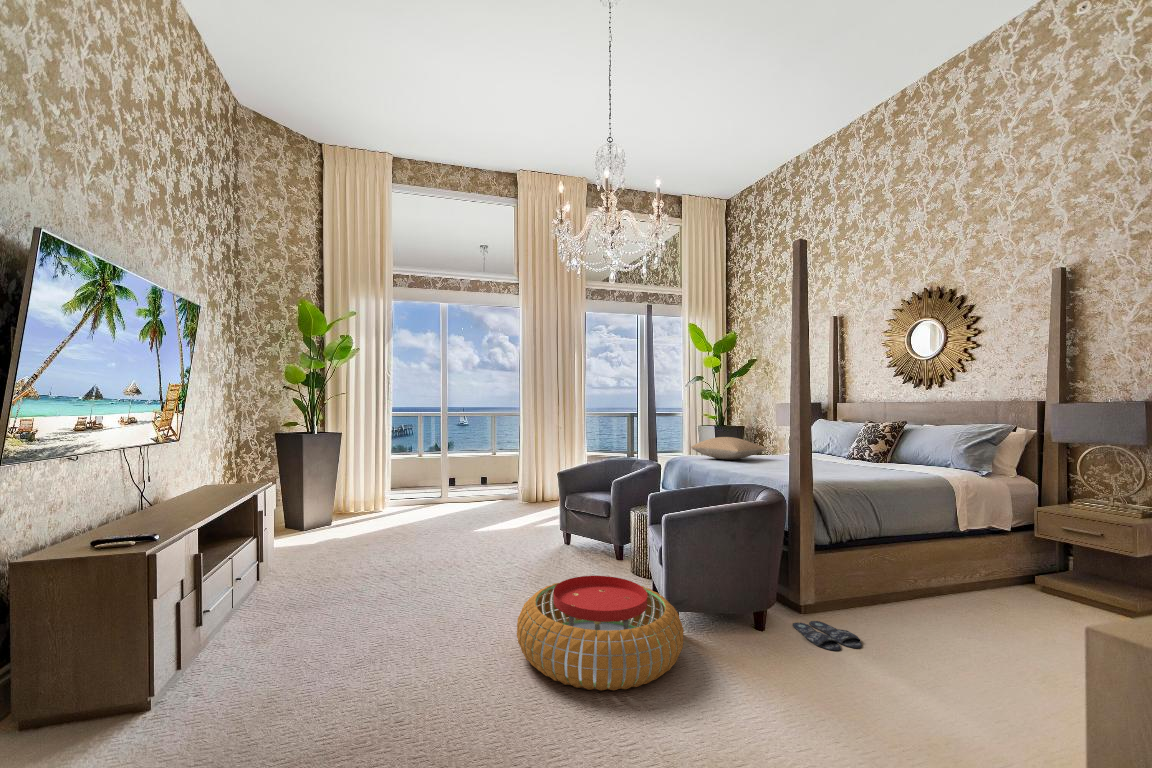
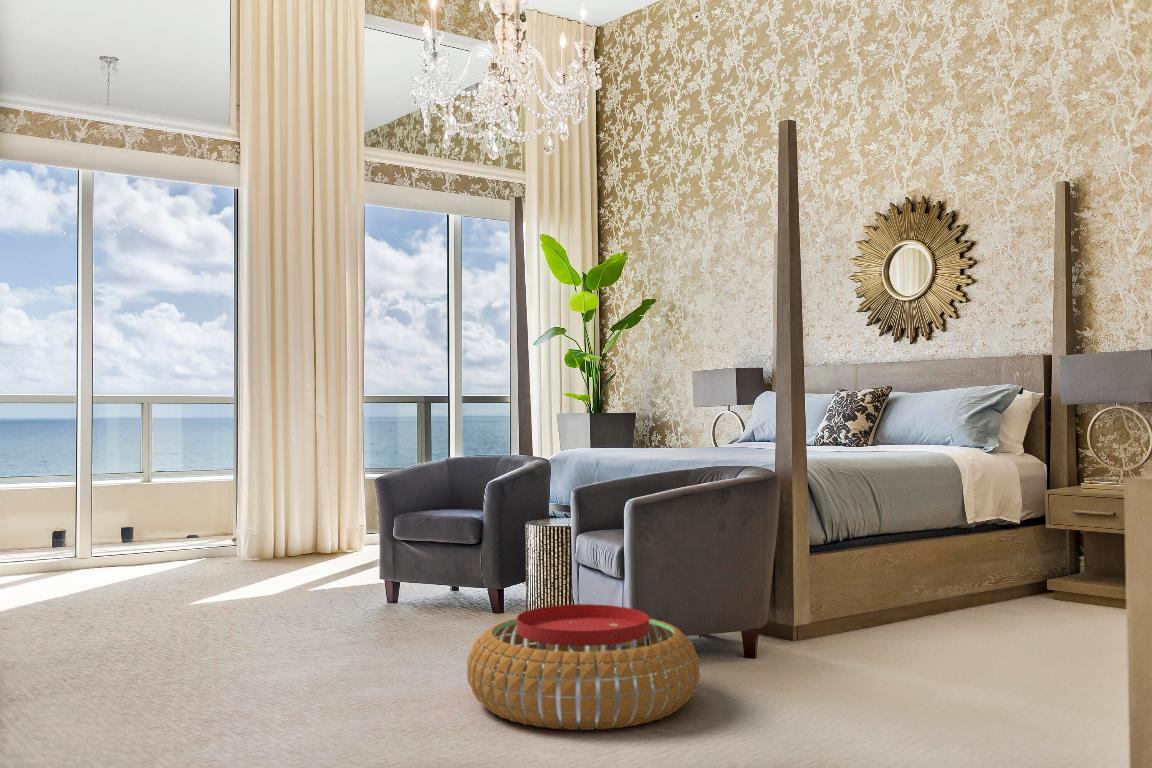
pillow: present [691,437,766,460] -> none [602,420,709,454]
slippers: present [793,621,862,651] -> none [798,644,884,665]

